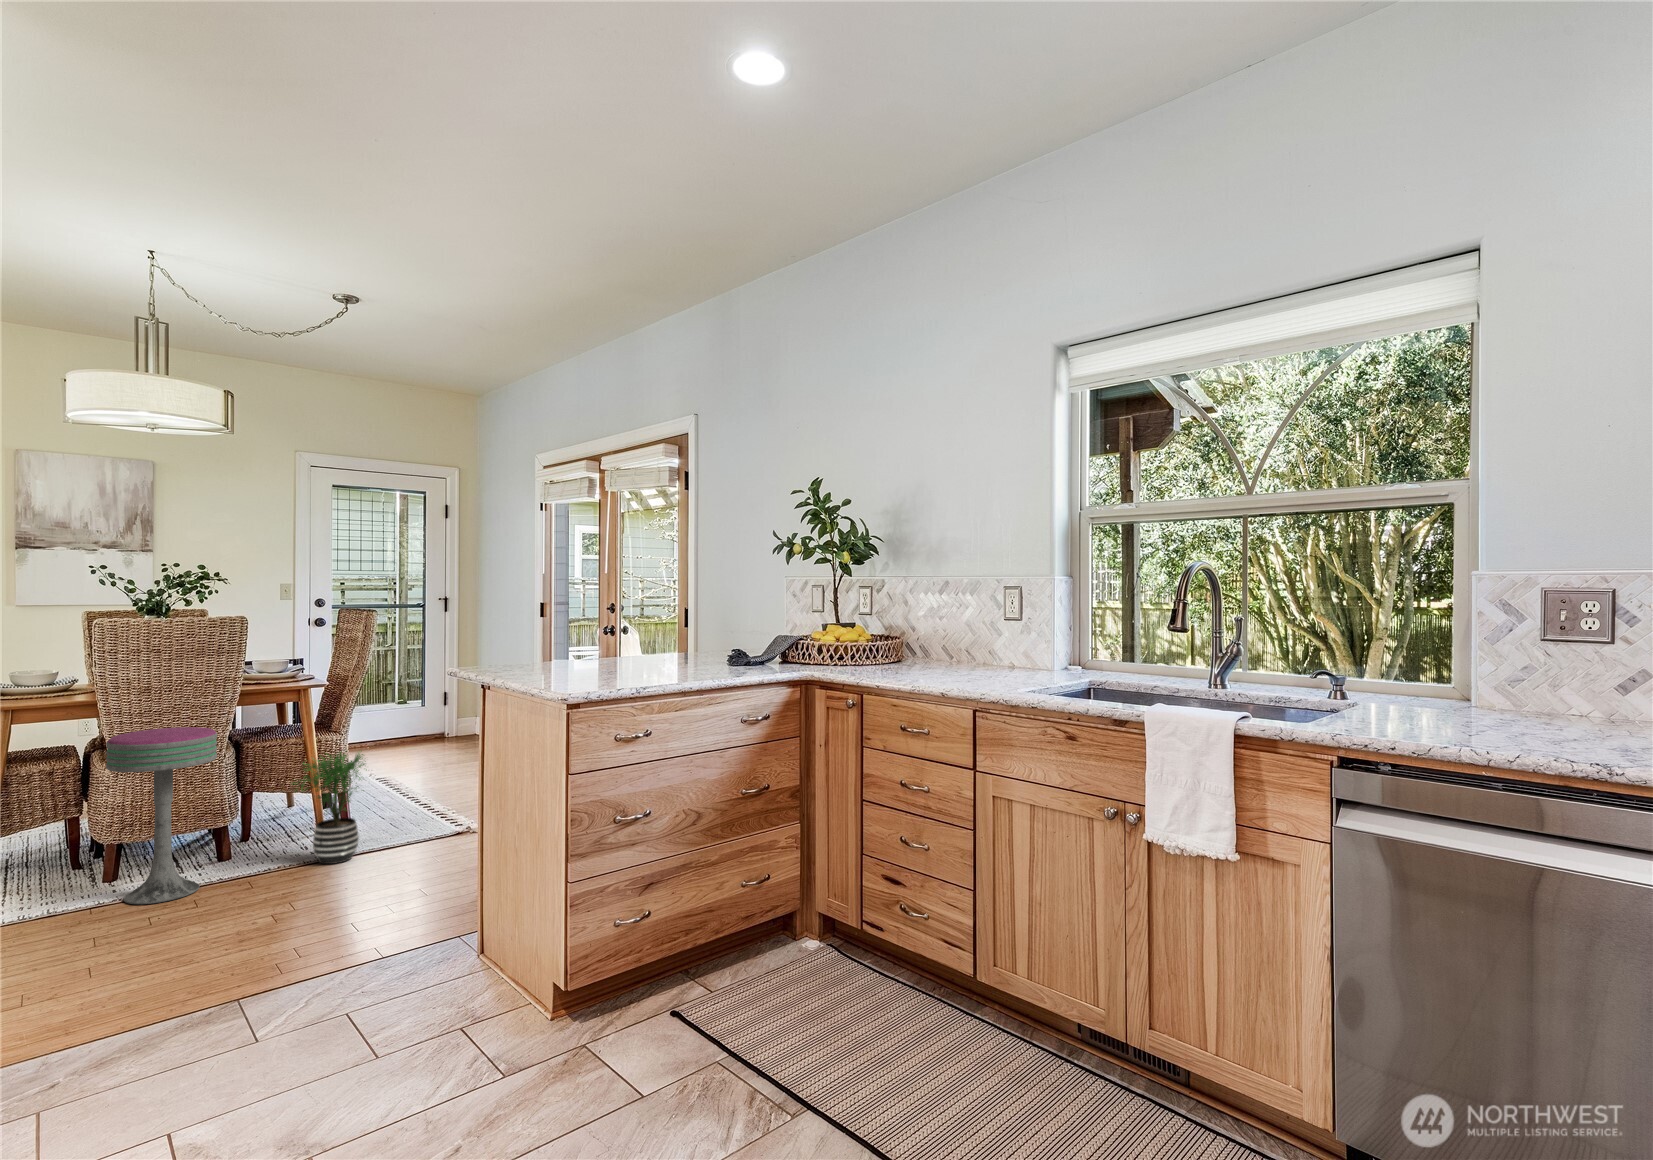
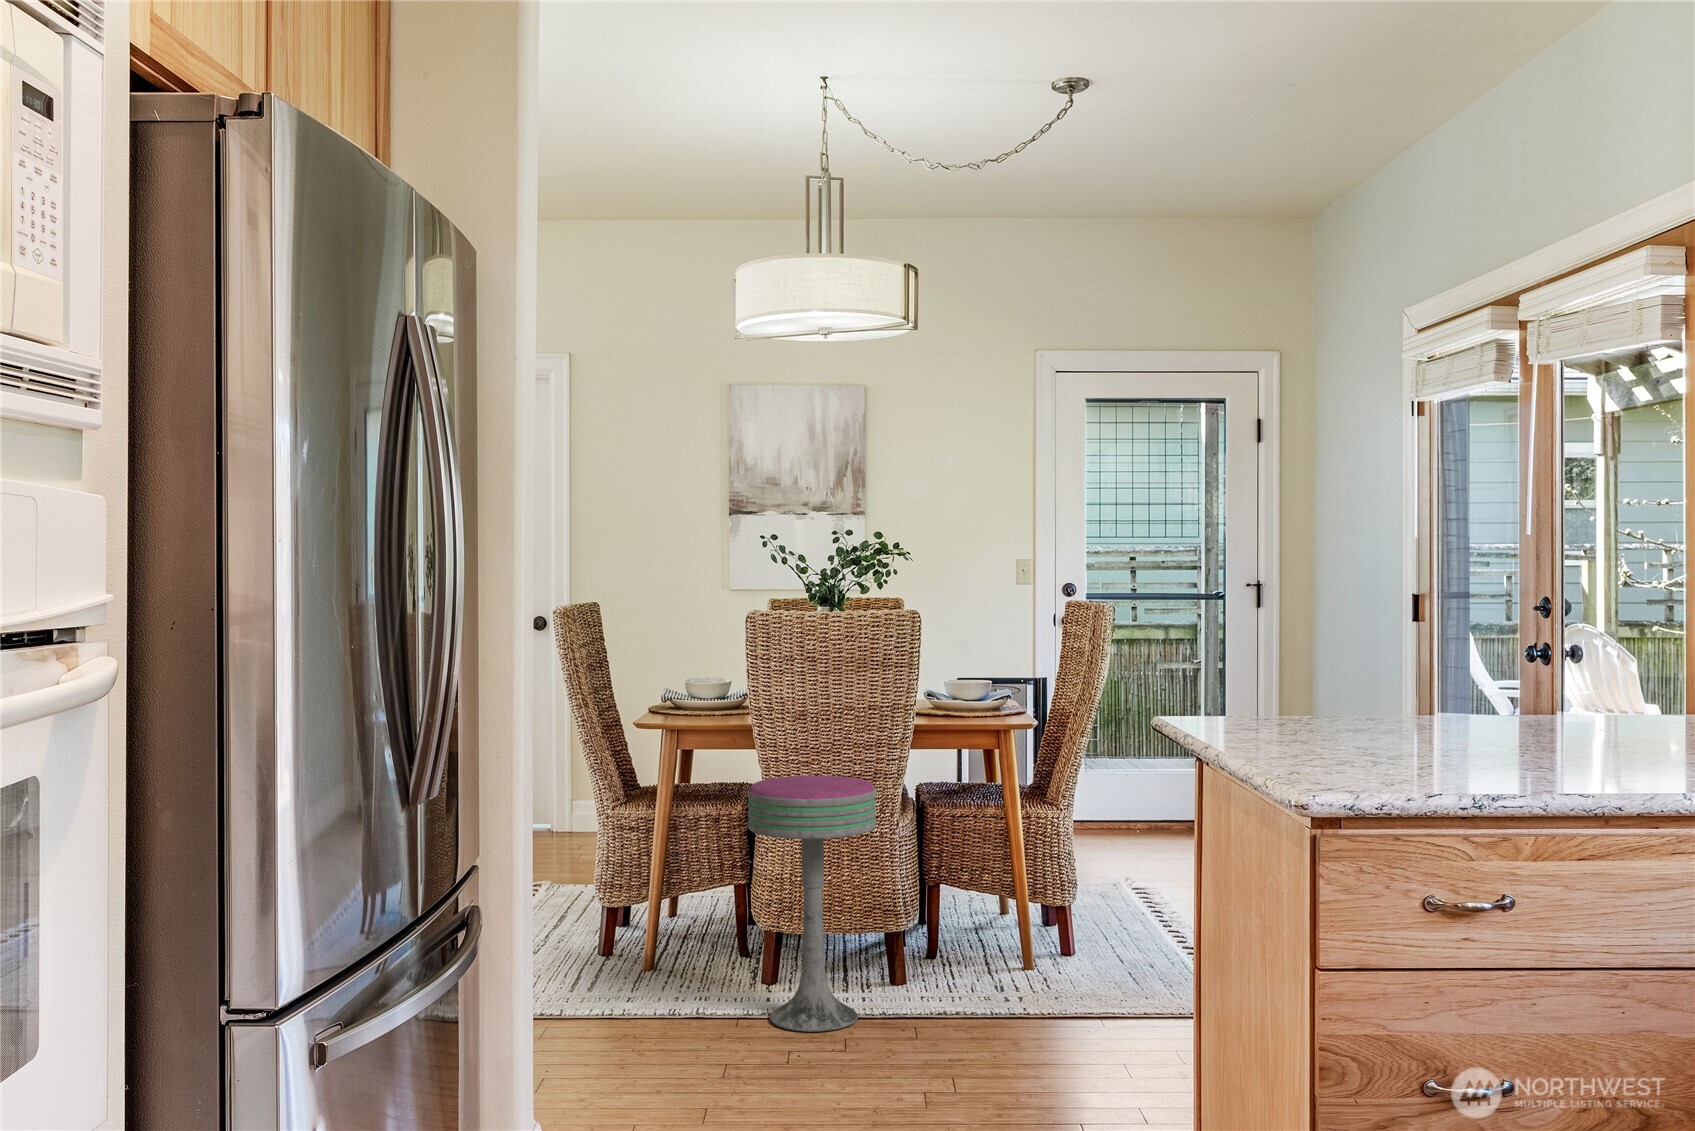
potted plant: present [292,751,366,864] -> none [971,834,1098,1023]

